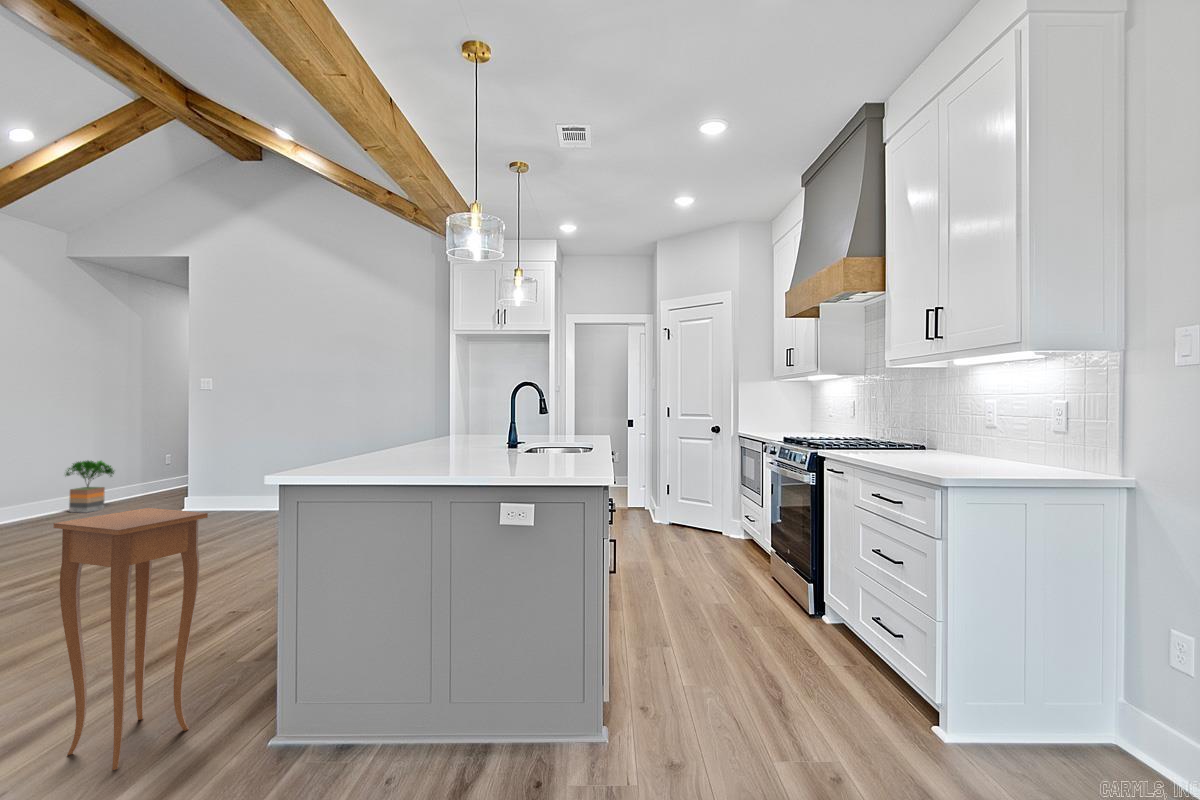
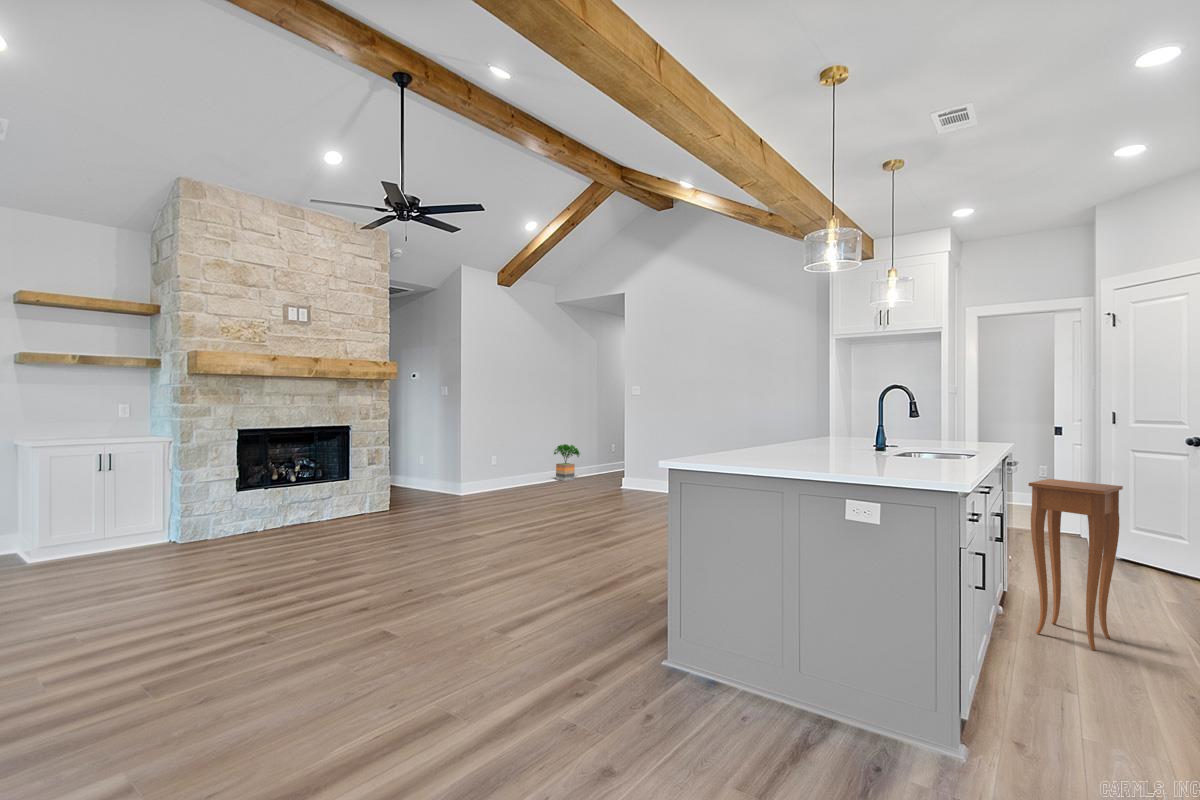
side table: present [53,508,208,770] -> present [1029,479,1123,650]

